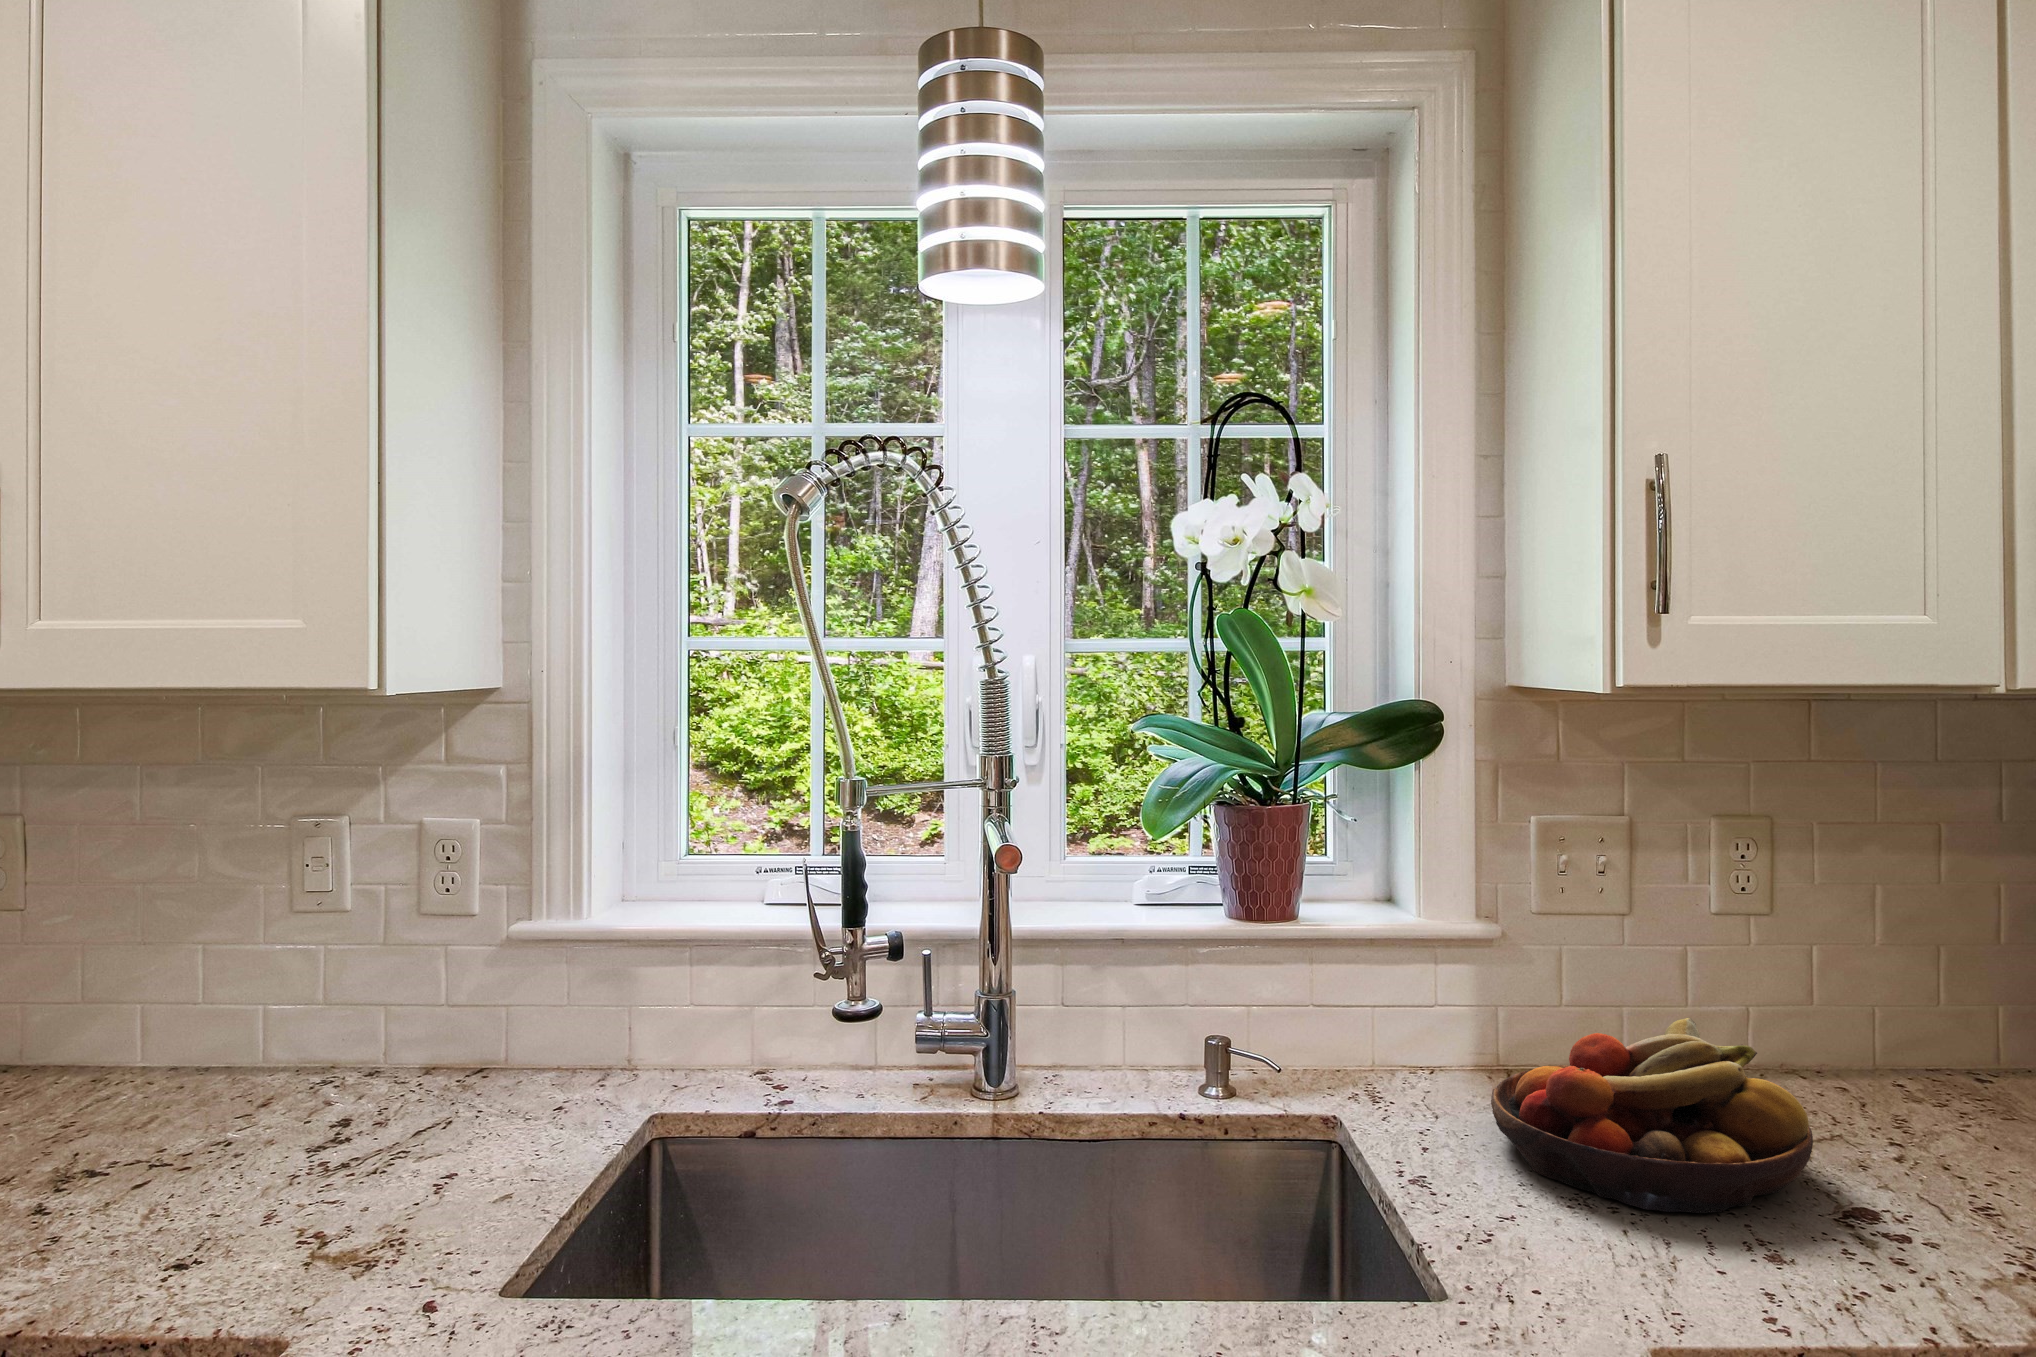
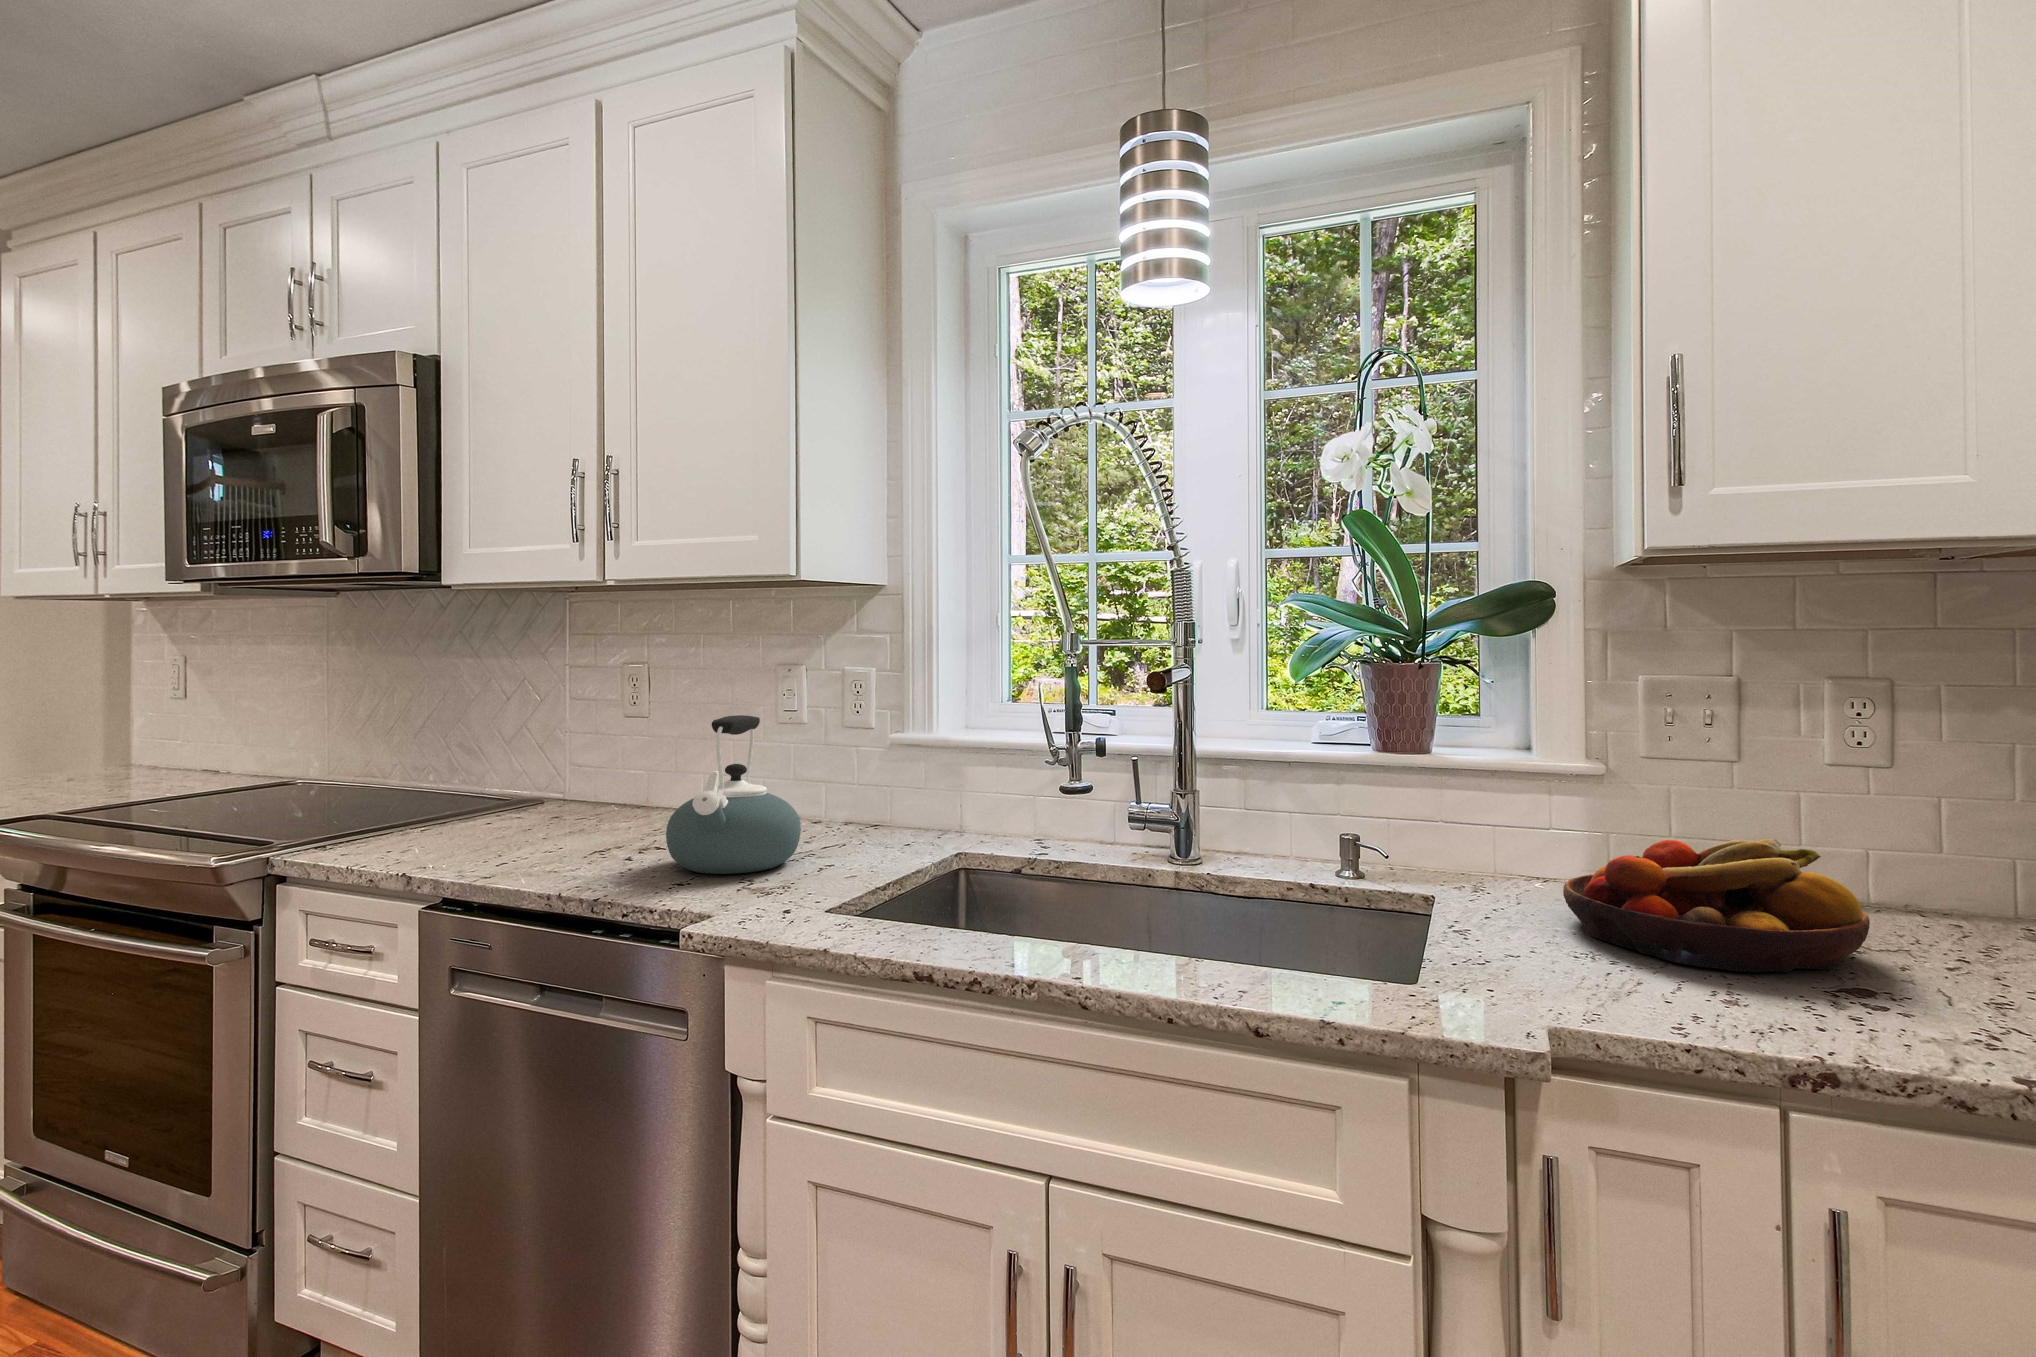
kettle: none [129,931,389,1232] -> present [666,715,801,874]

